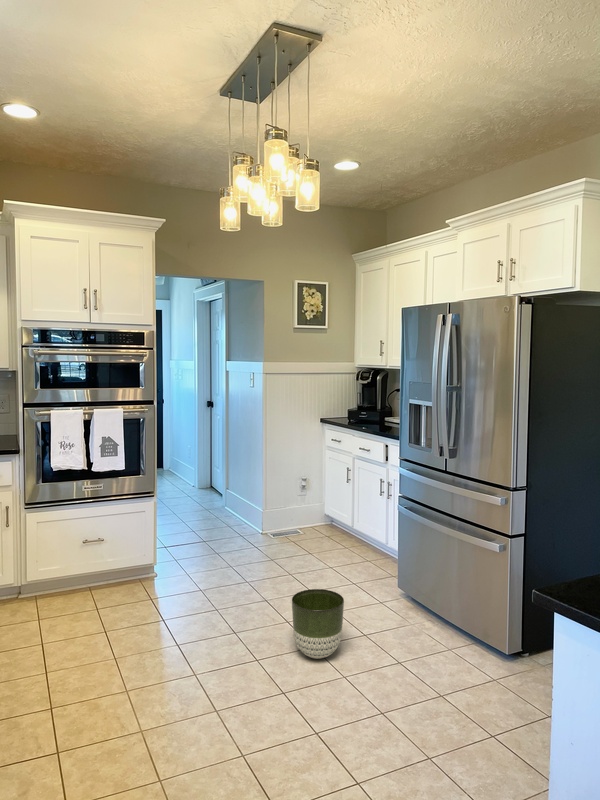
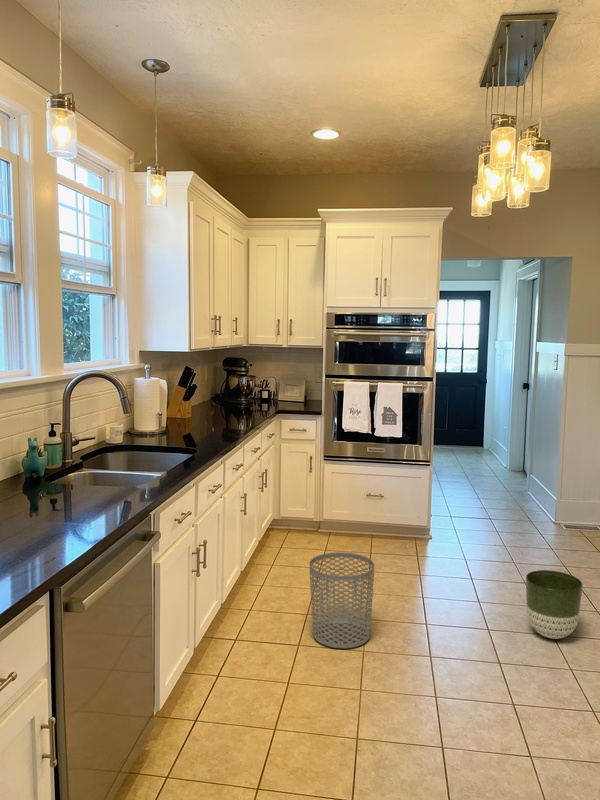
waste bin: none [62,622,146,750] -> present [310,552,374,648]

